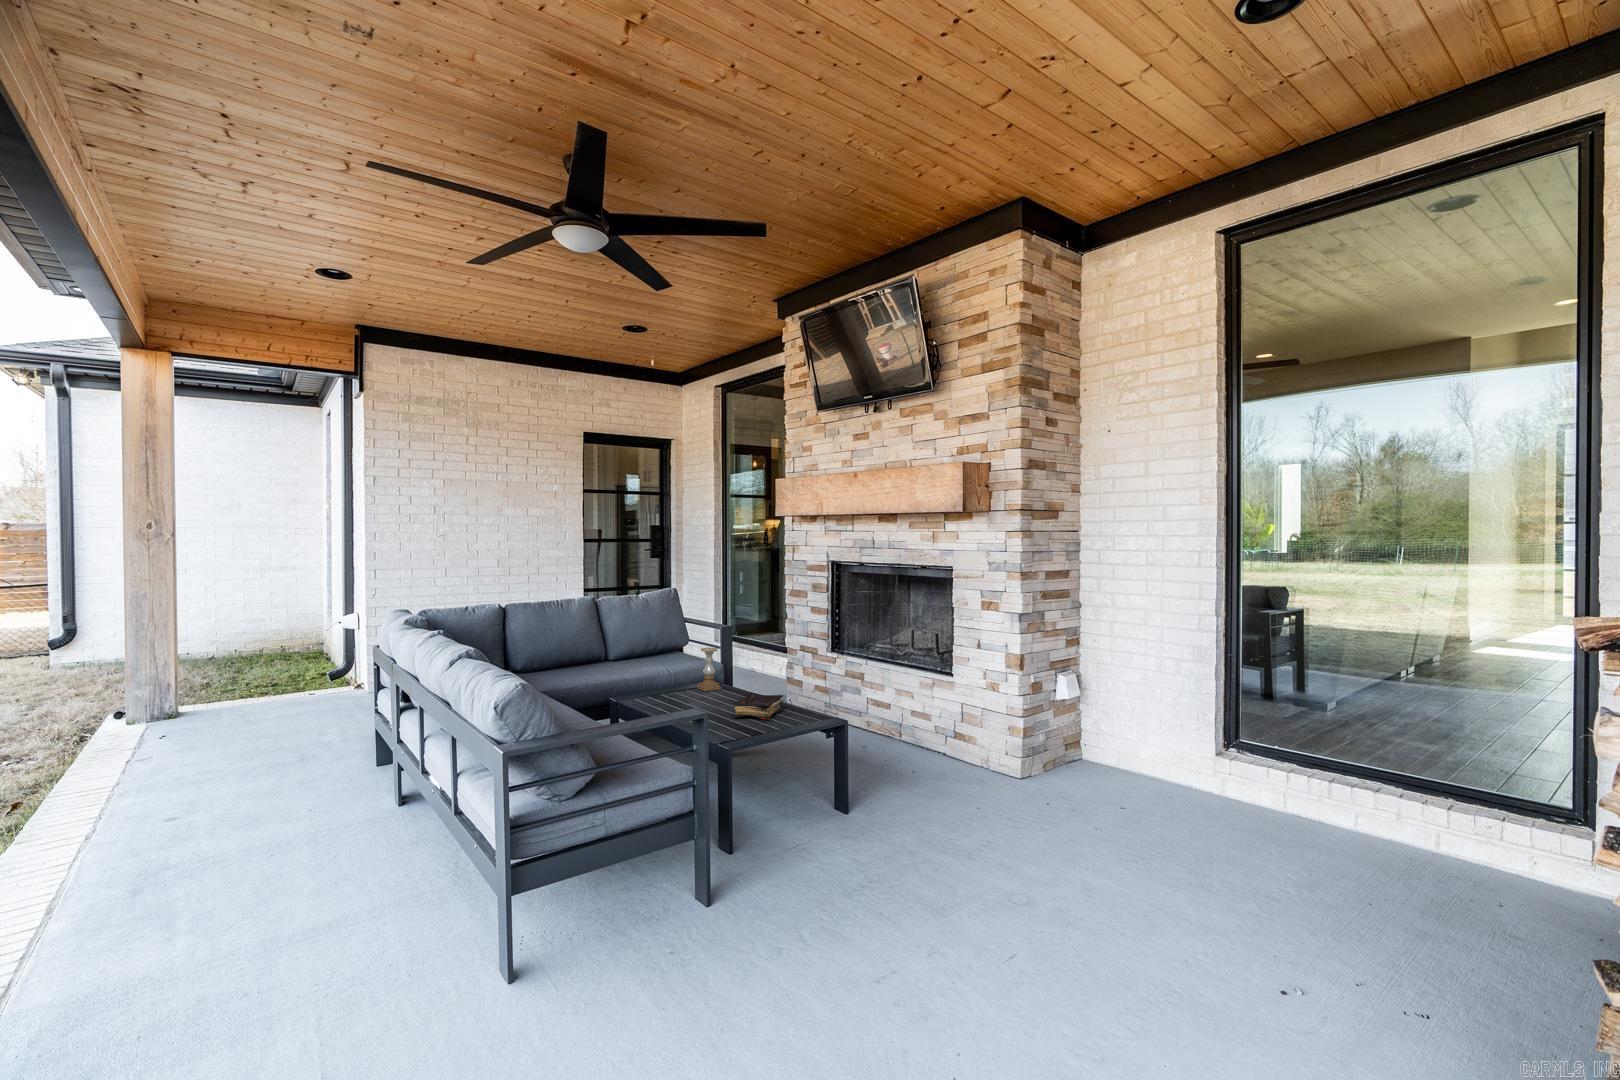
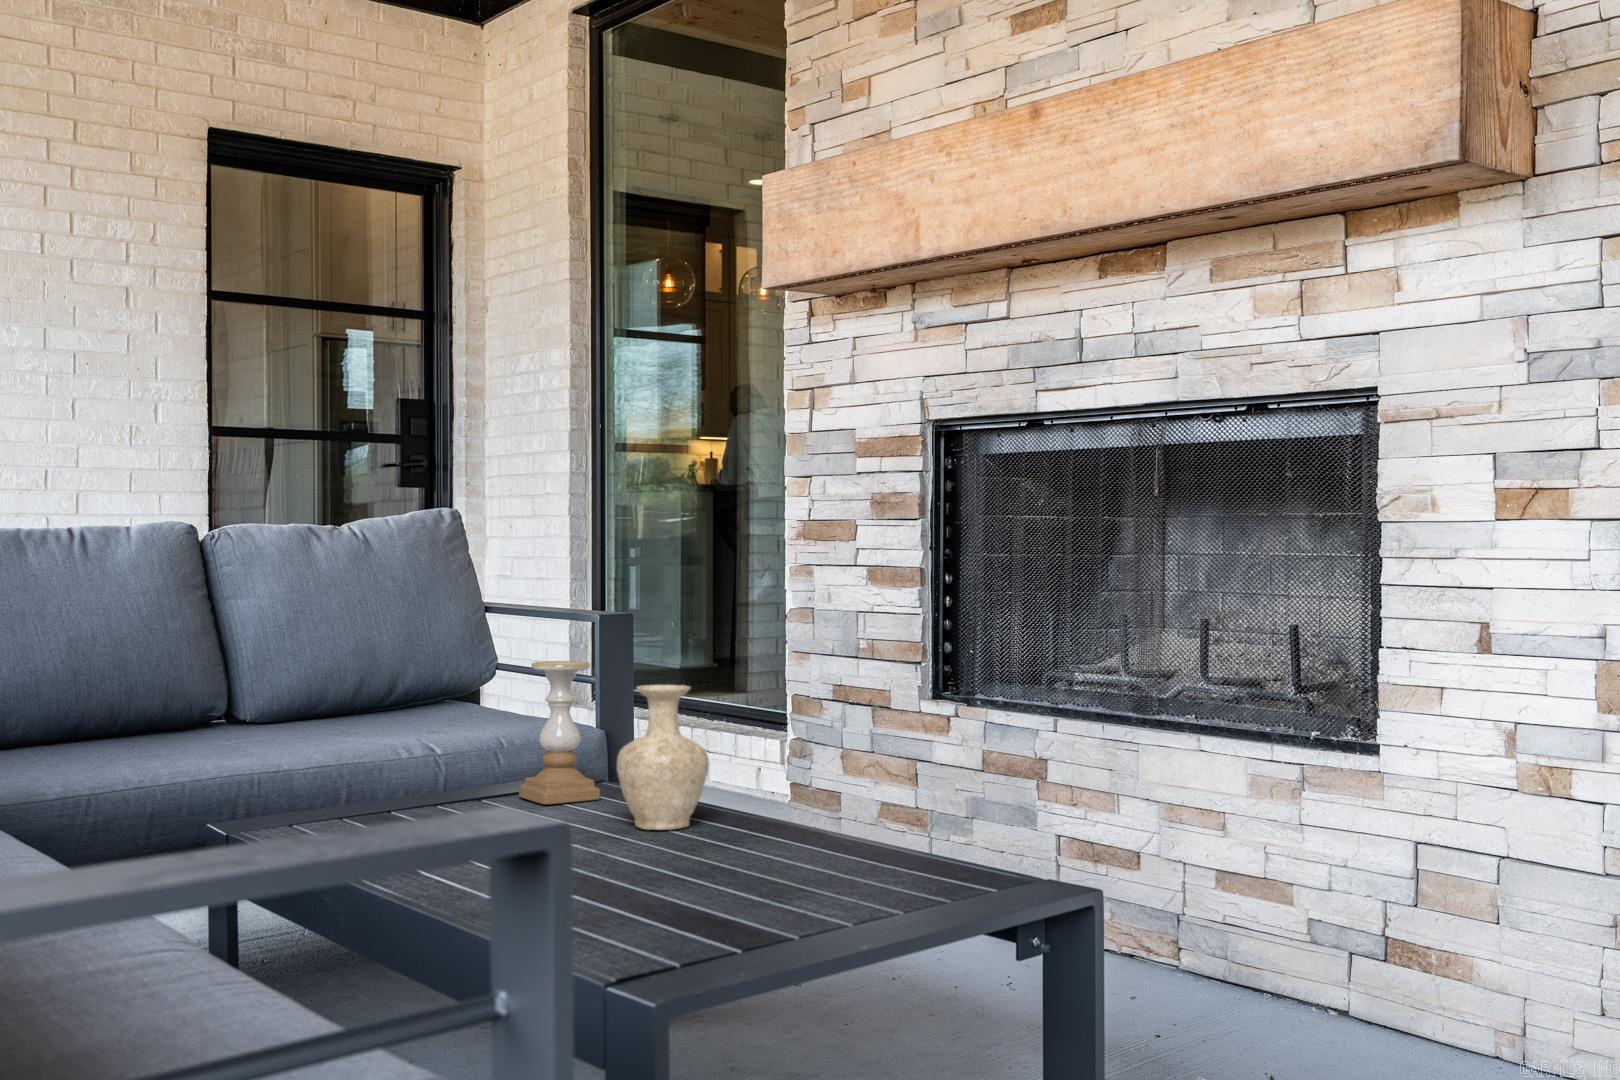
vase: none [725,658,751,701] -> present [617,685,709,830]
book: present [731,693,784,721] -> none [649,795,843,893]

